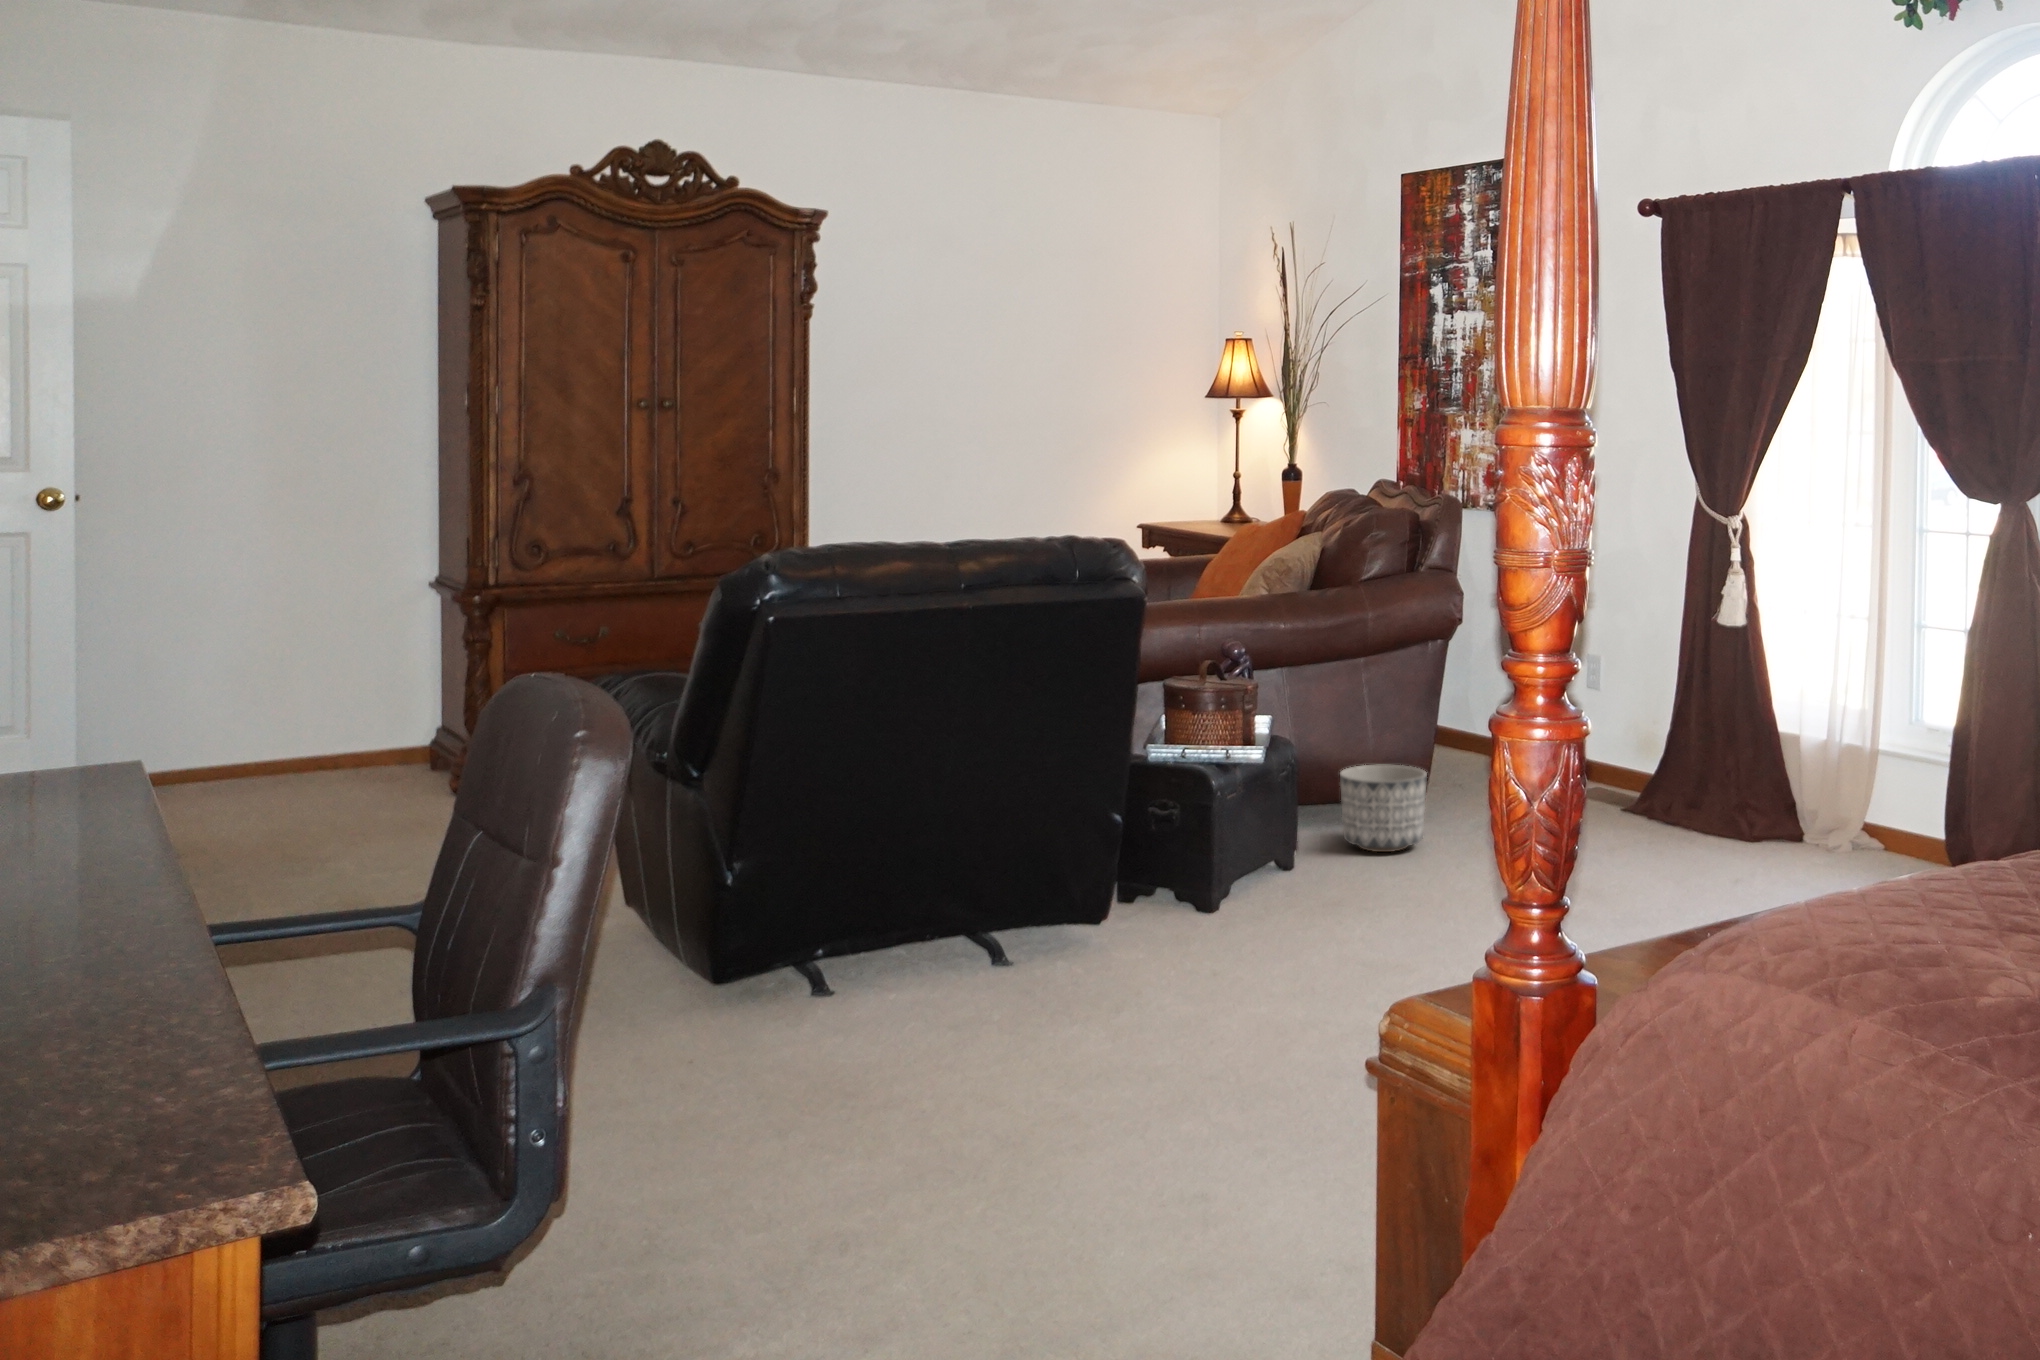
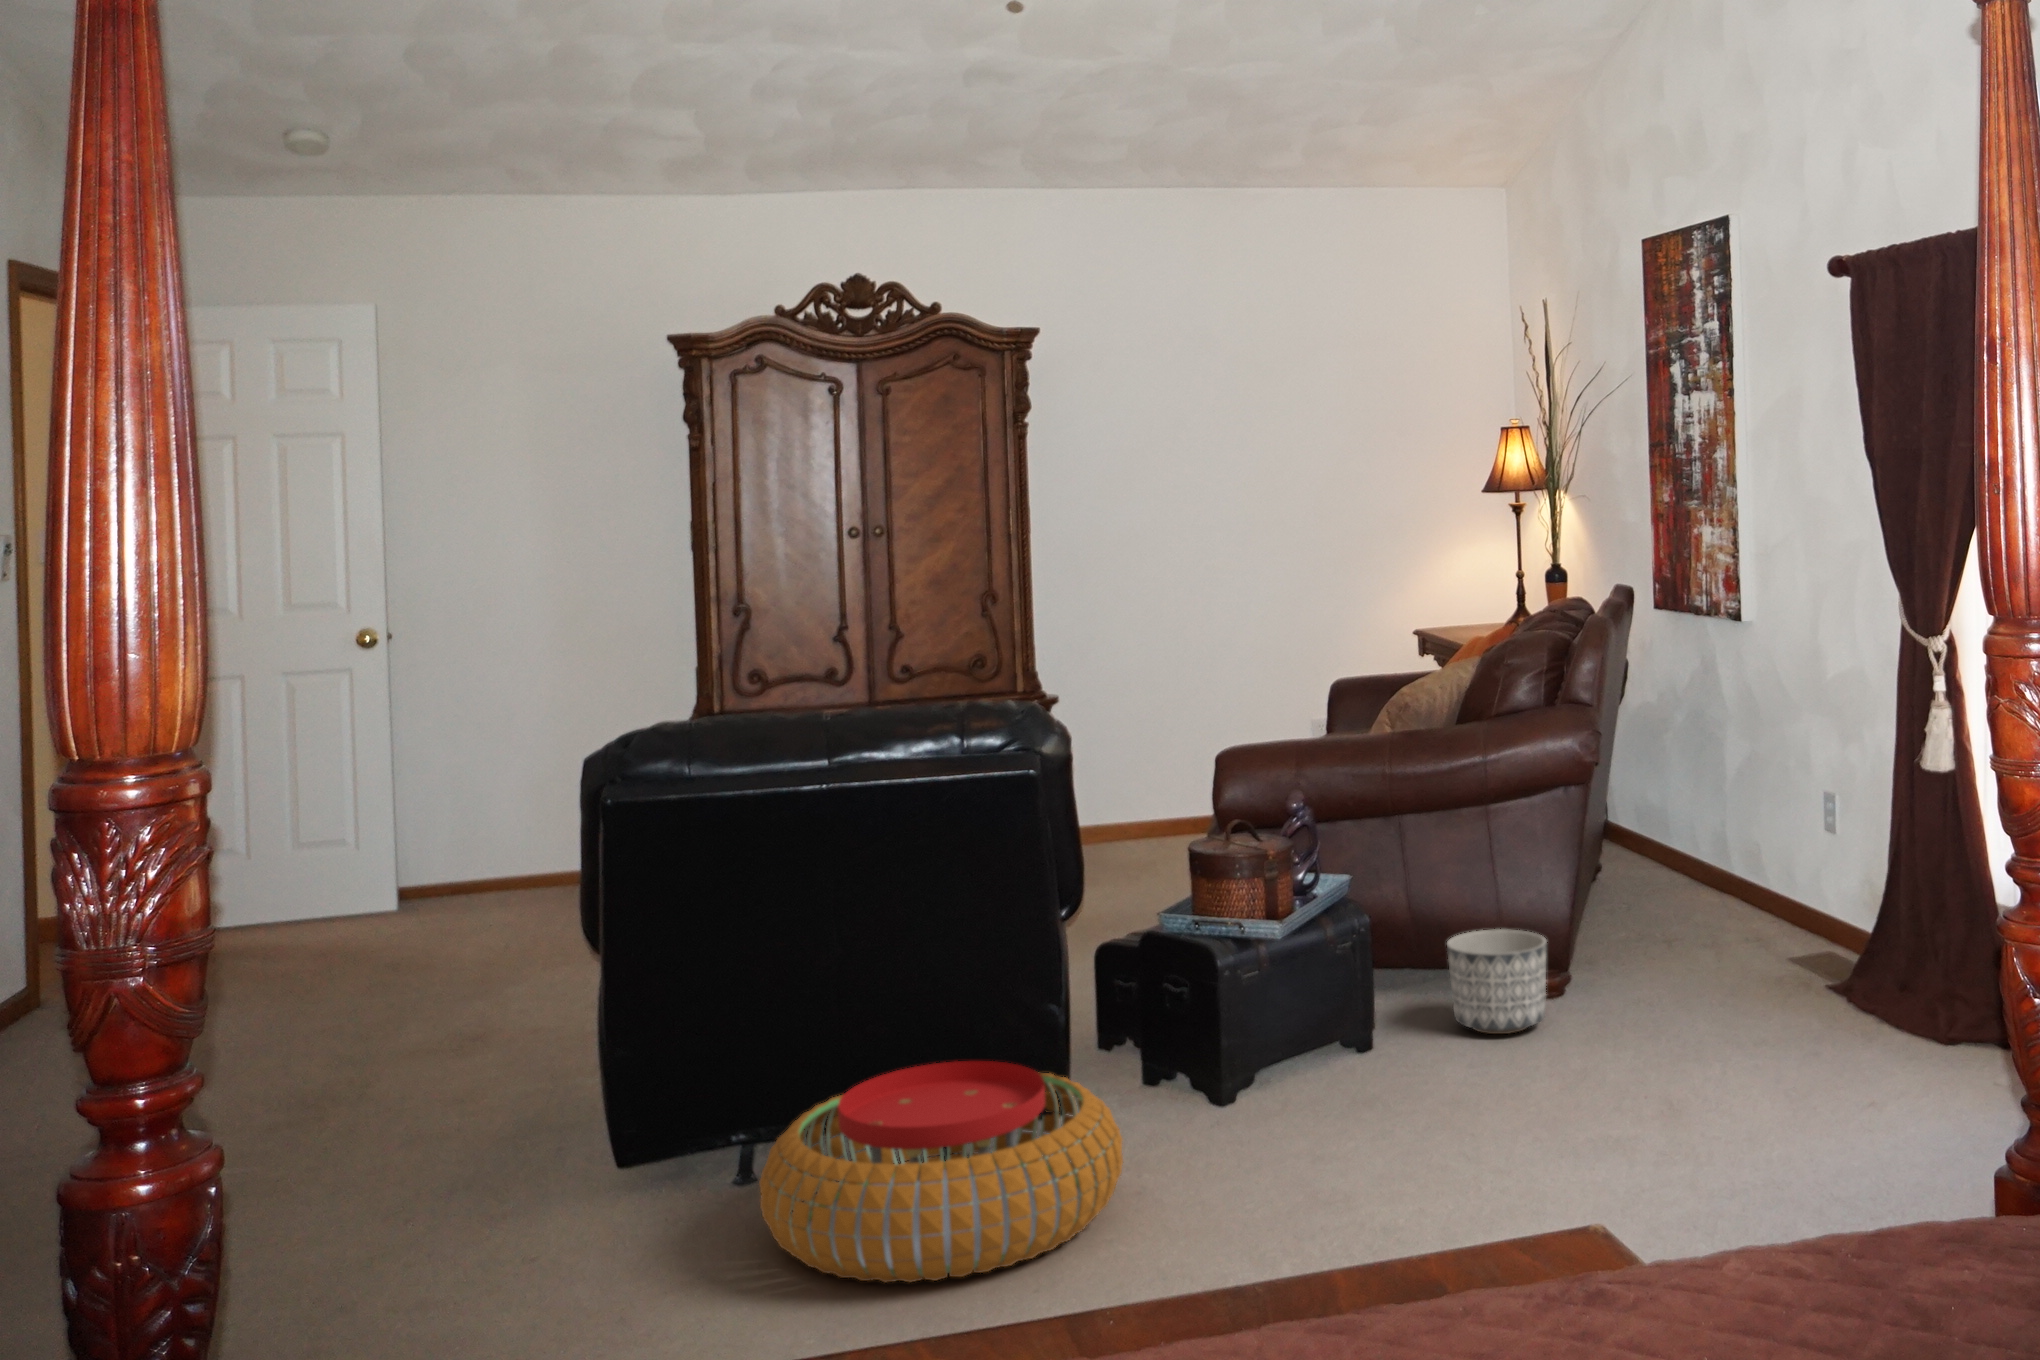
pouf: none [891,871,1223,1060] -> present [759,1061,1123,1283]

